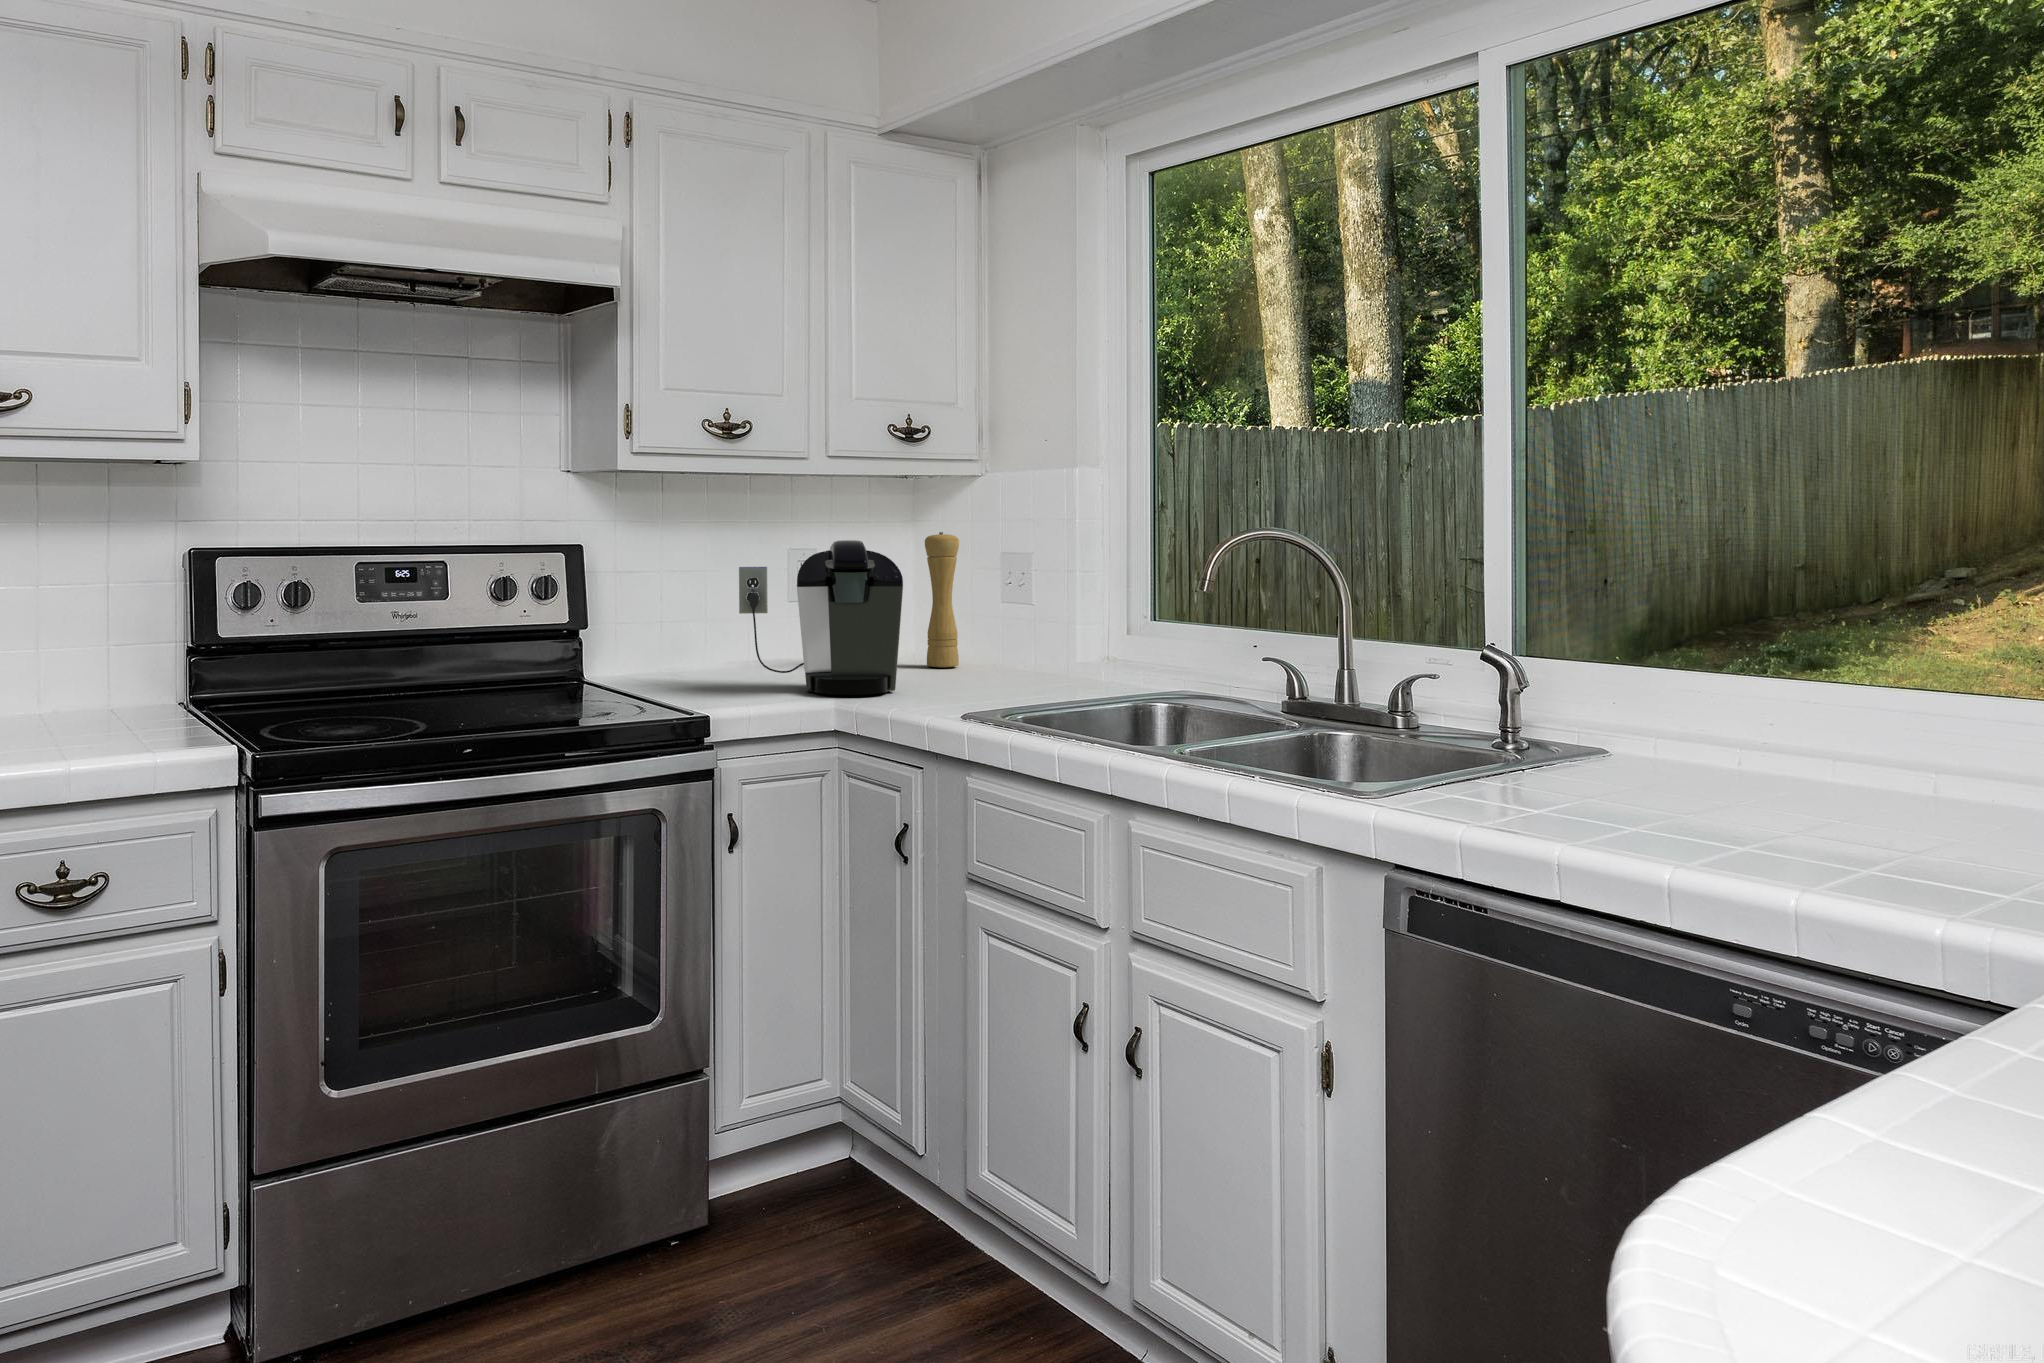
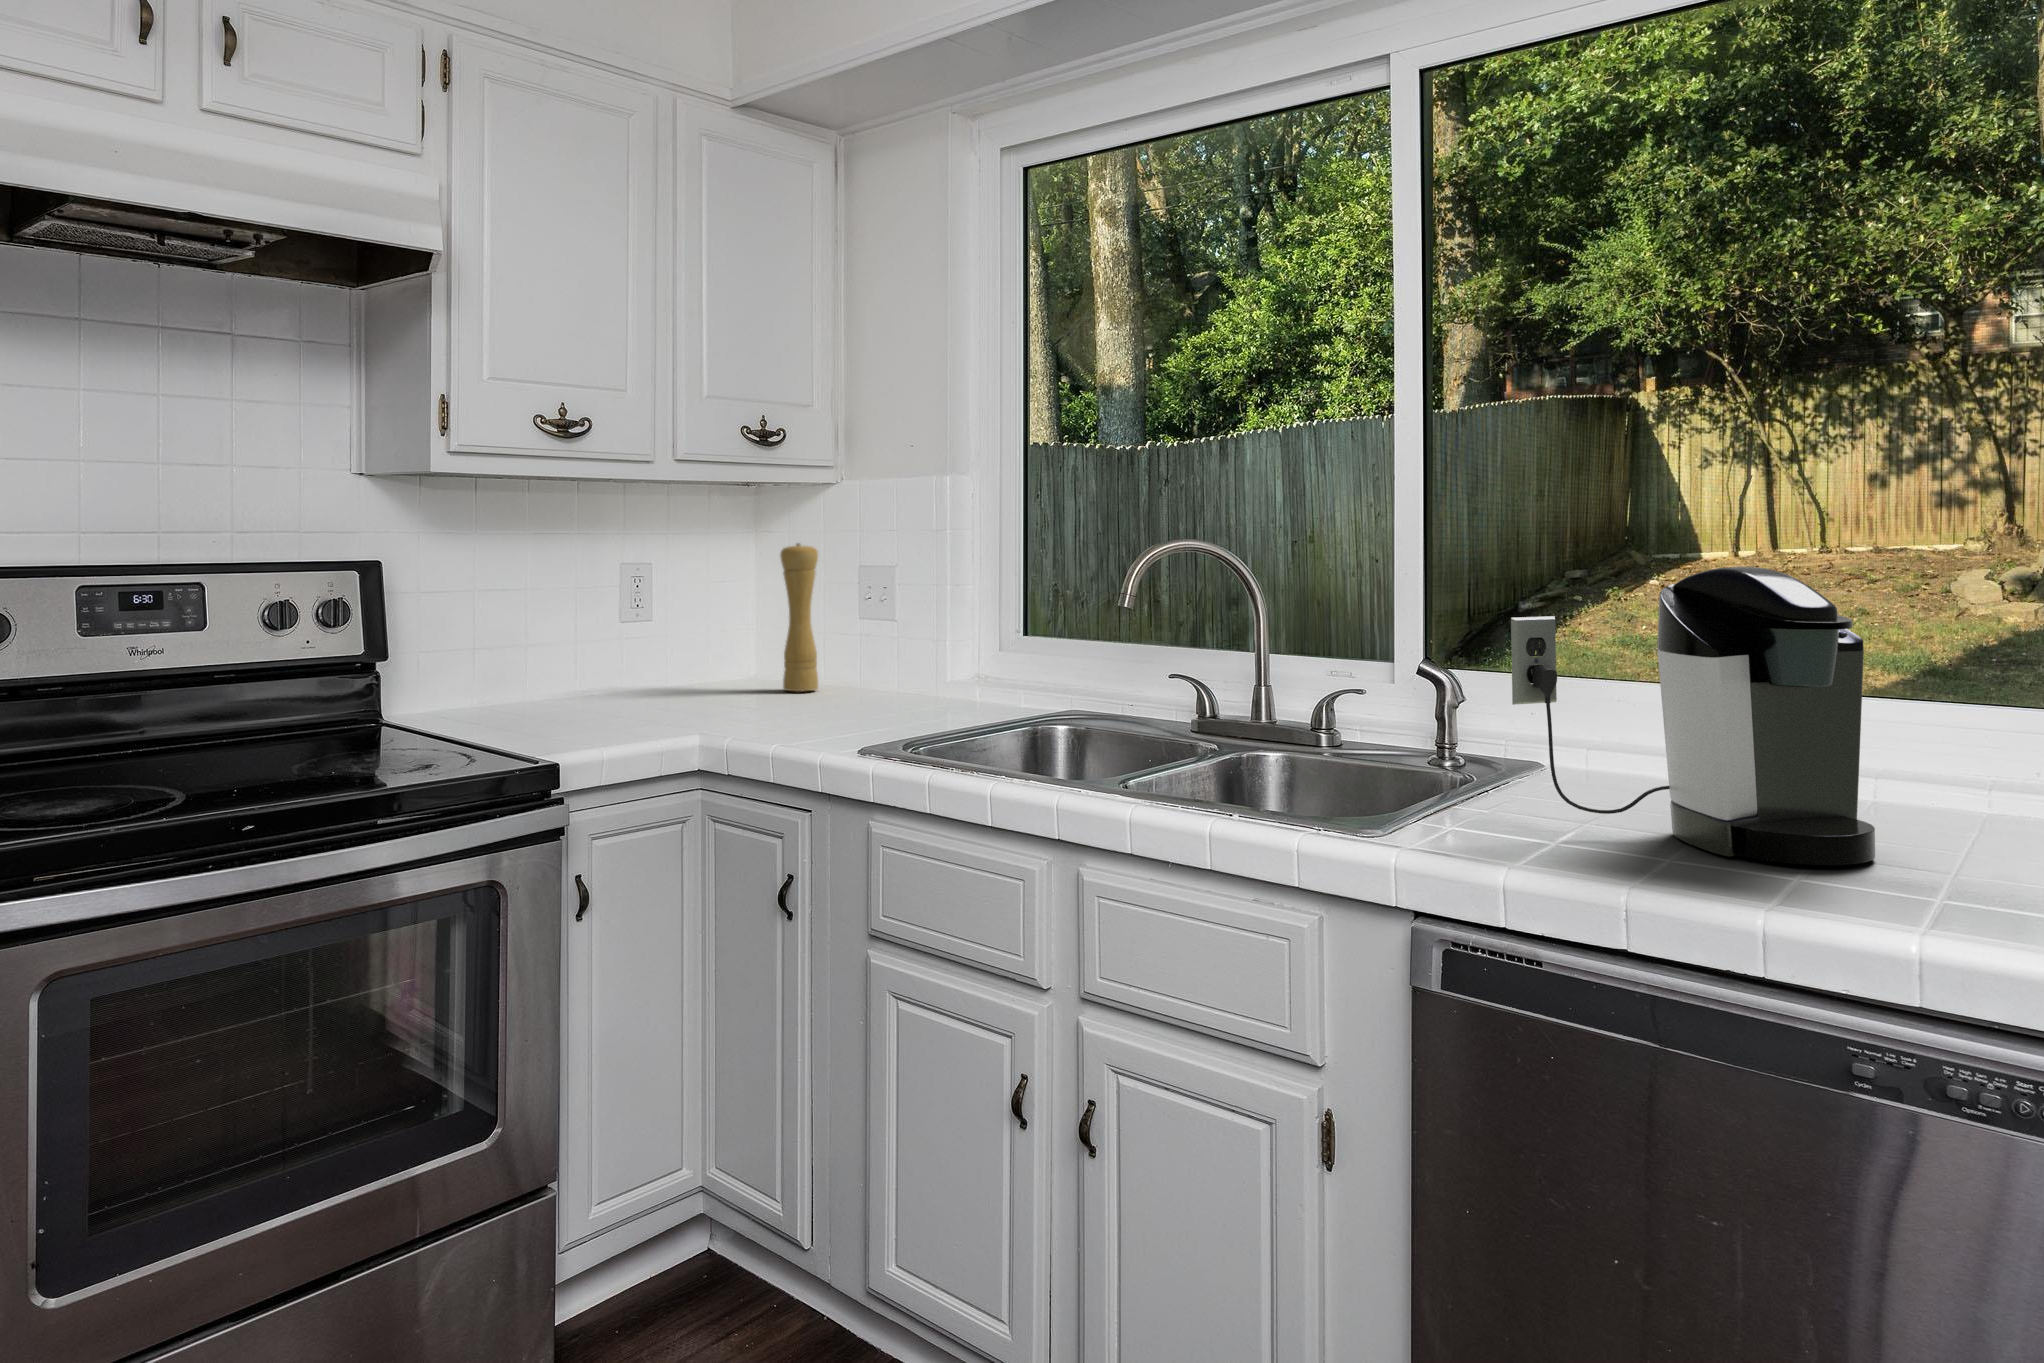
coffee maker: present [739,540,903,695] -> present [1511,567,1875,865]

